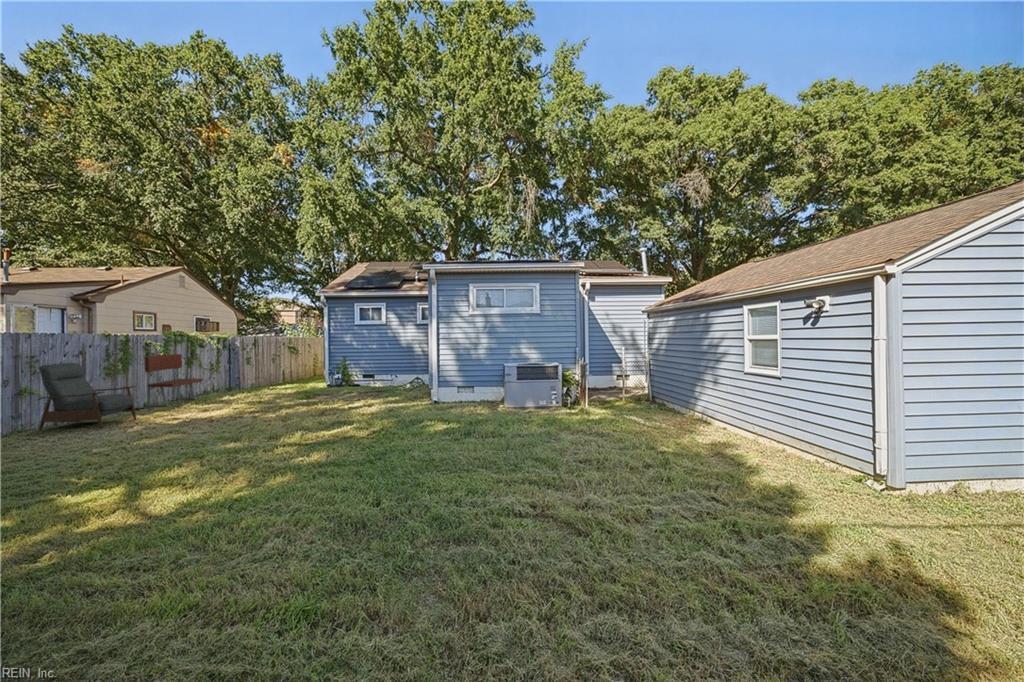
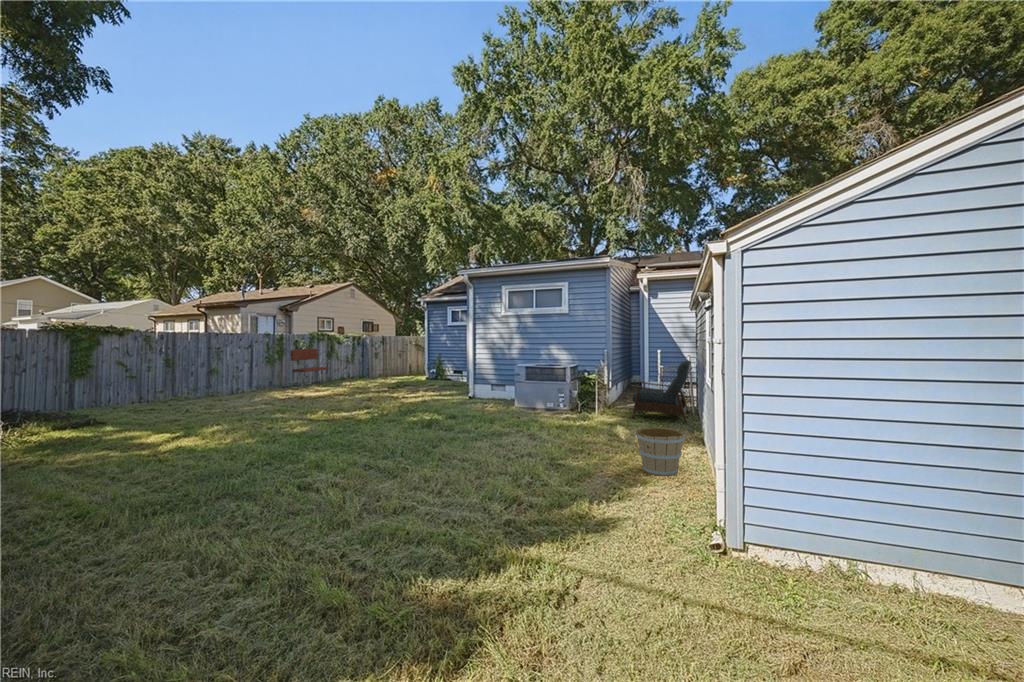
chair: present [39,363,137,430] -> present [631,360,691,423]
wooden bucket: none [759,419,810,464] -> present [636,427,685,476]

